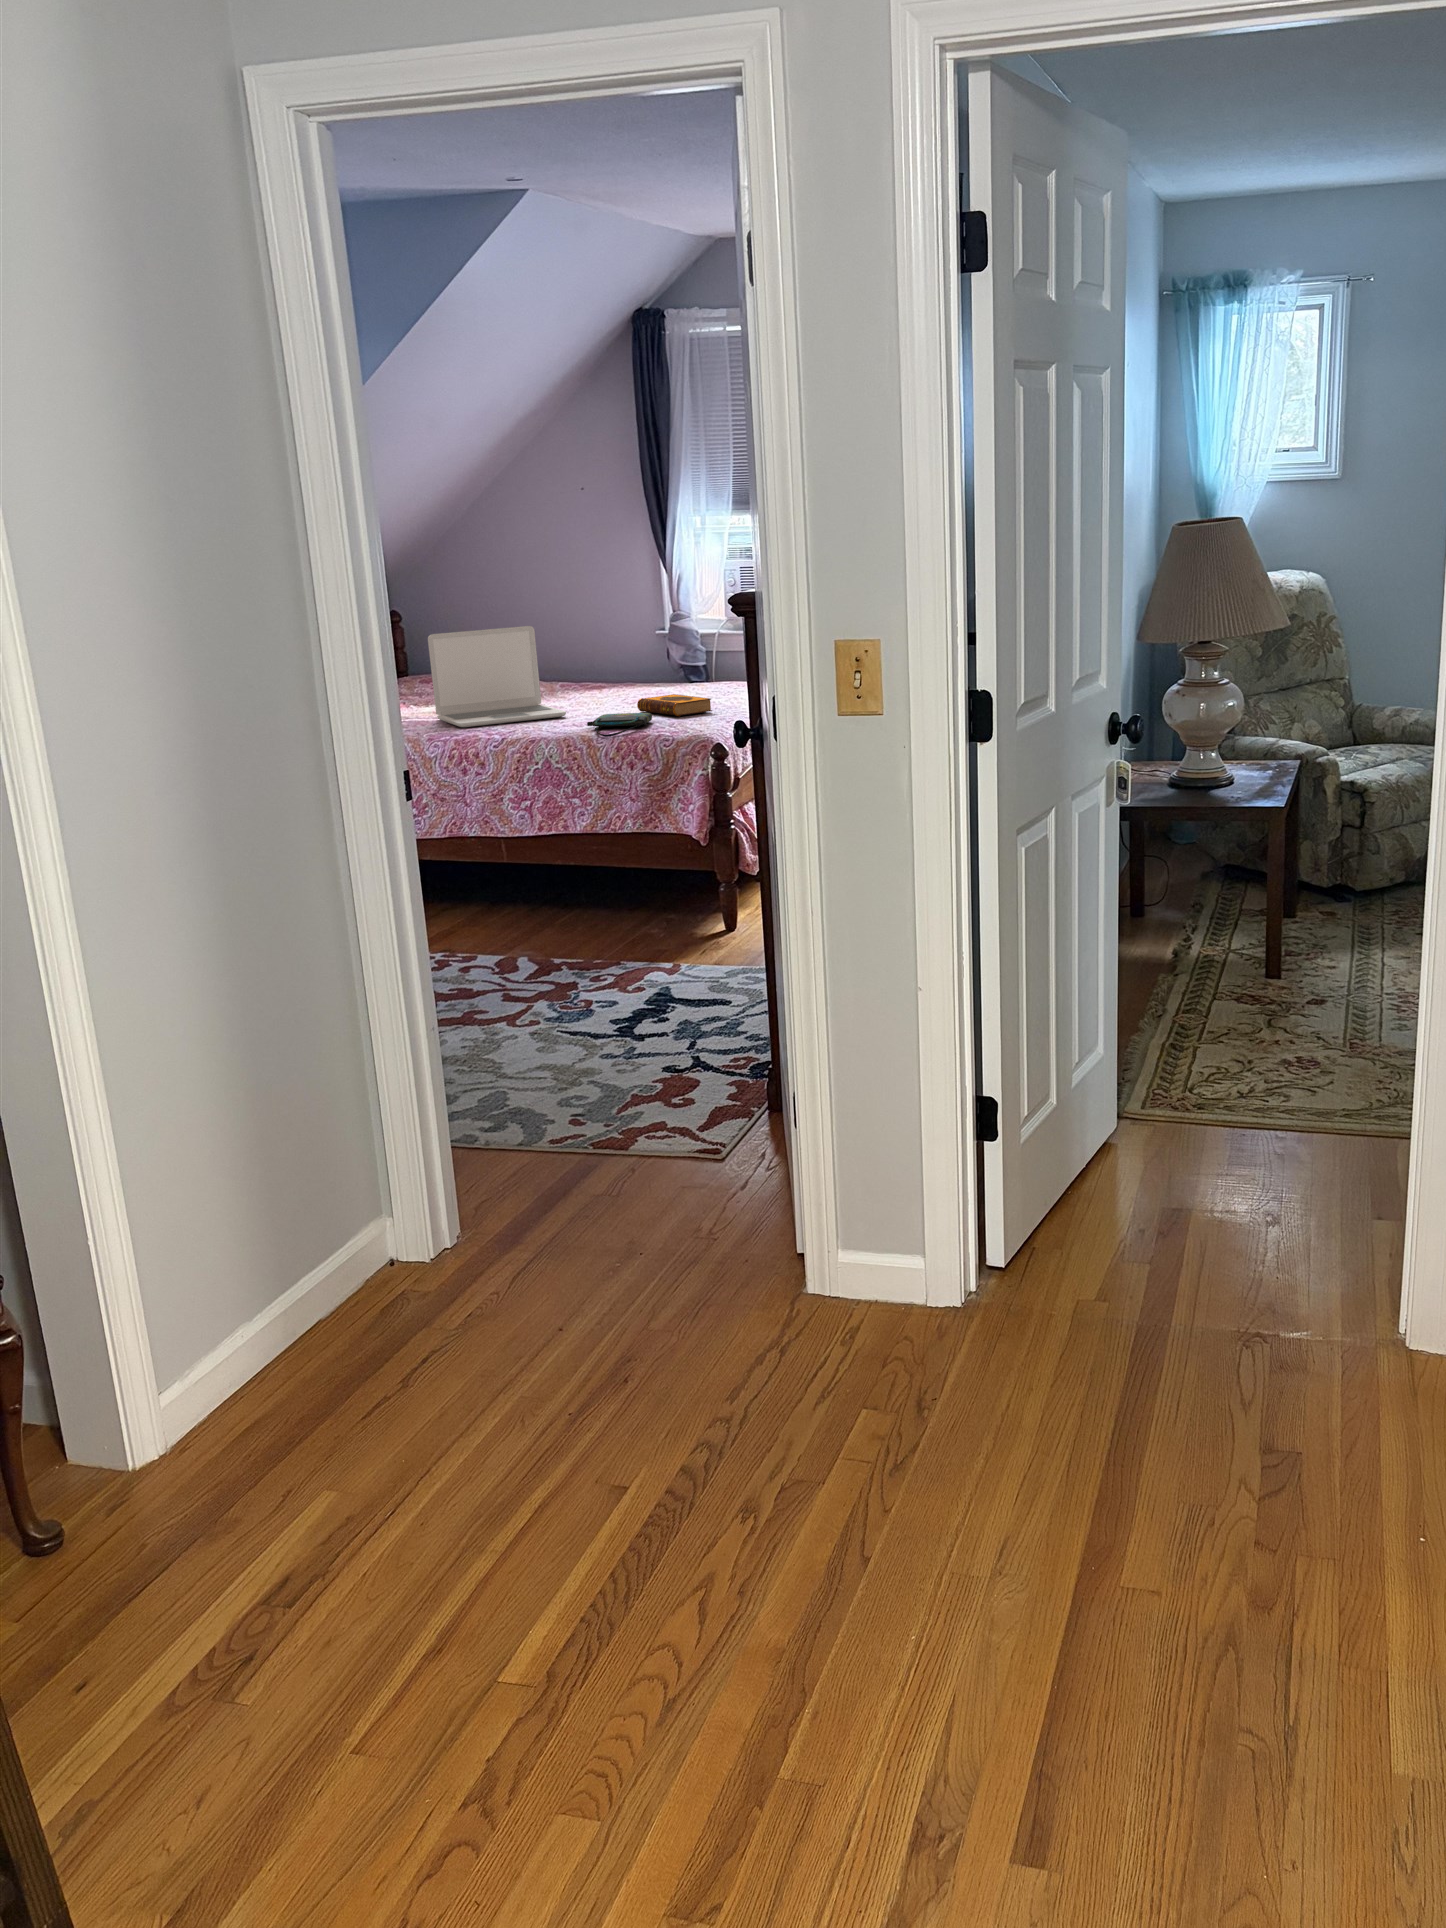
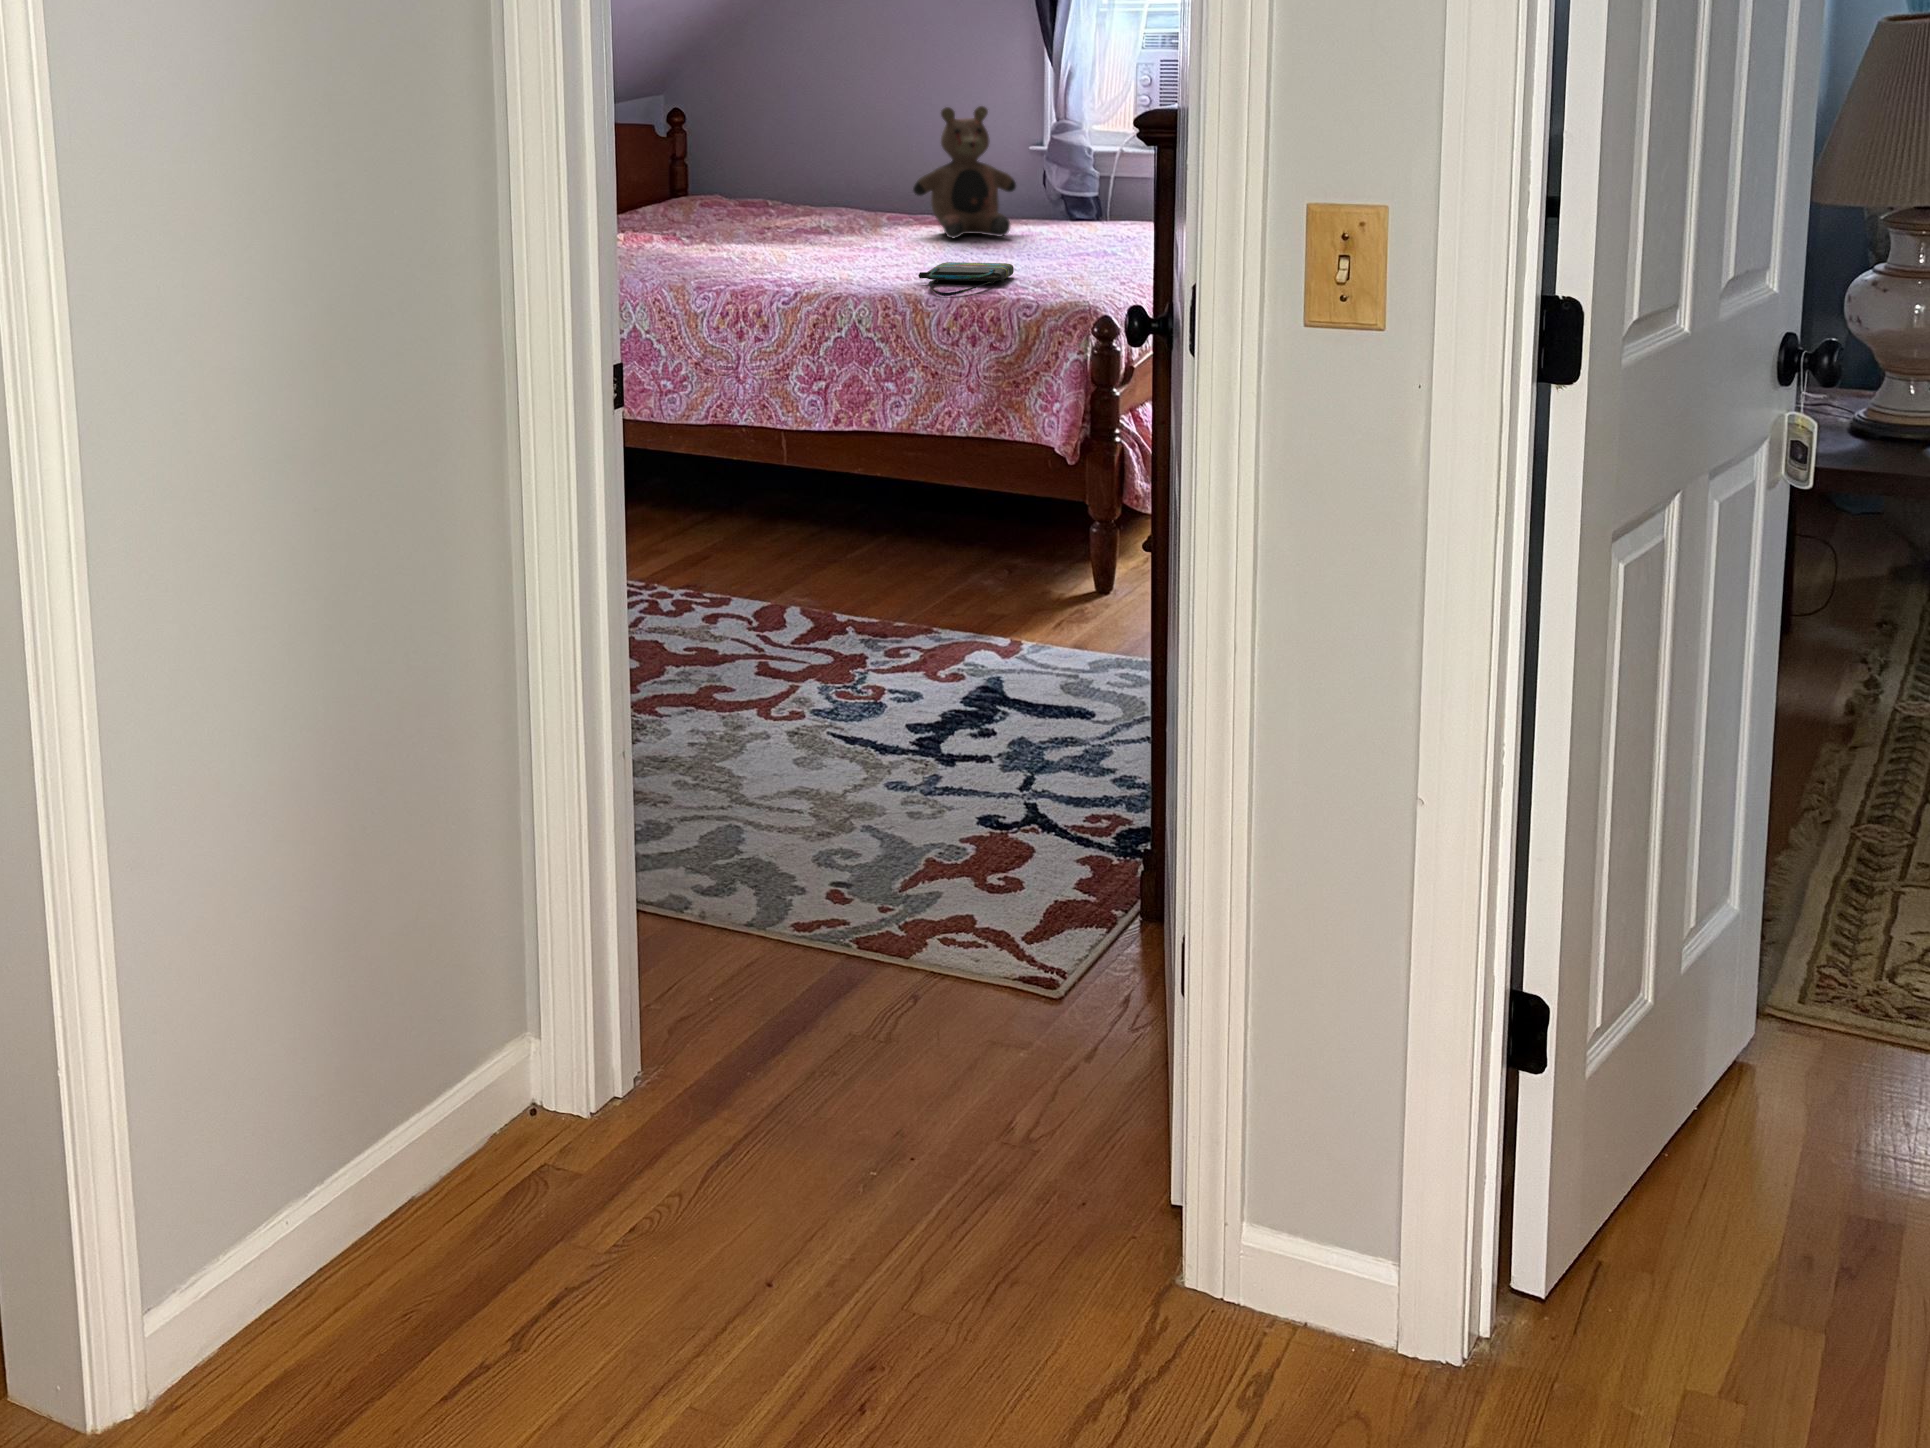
teddy bear: none [575,603,648,698] -> present [913,106,1016,238]
laptop: present [428,626,566,727] -> none [711,133,892,270]
hardback book: present [637,694,712,716] -> none [994,238,1103,271]

